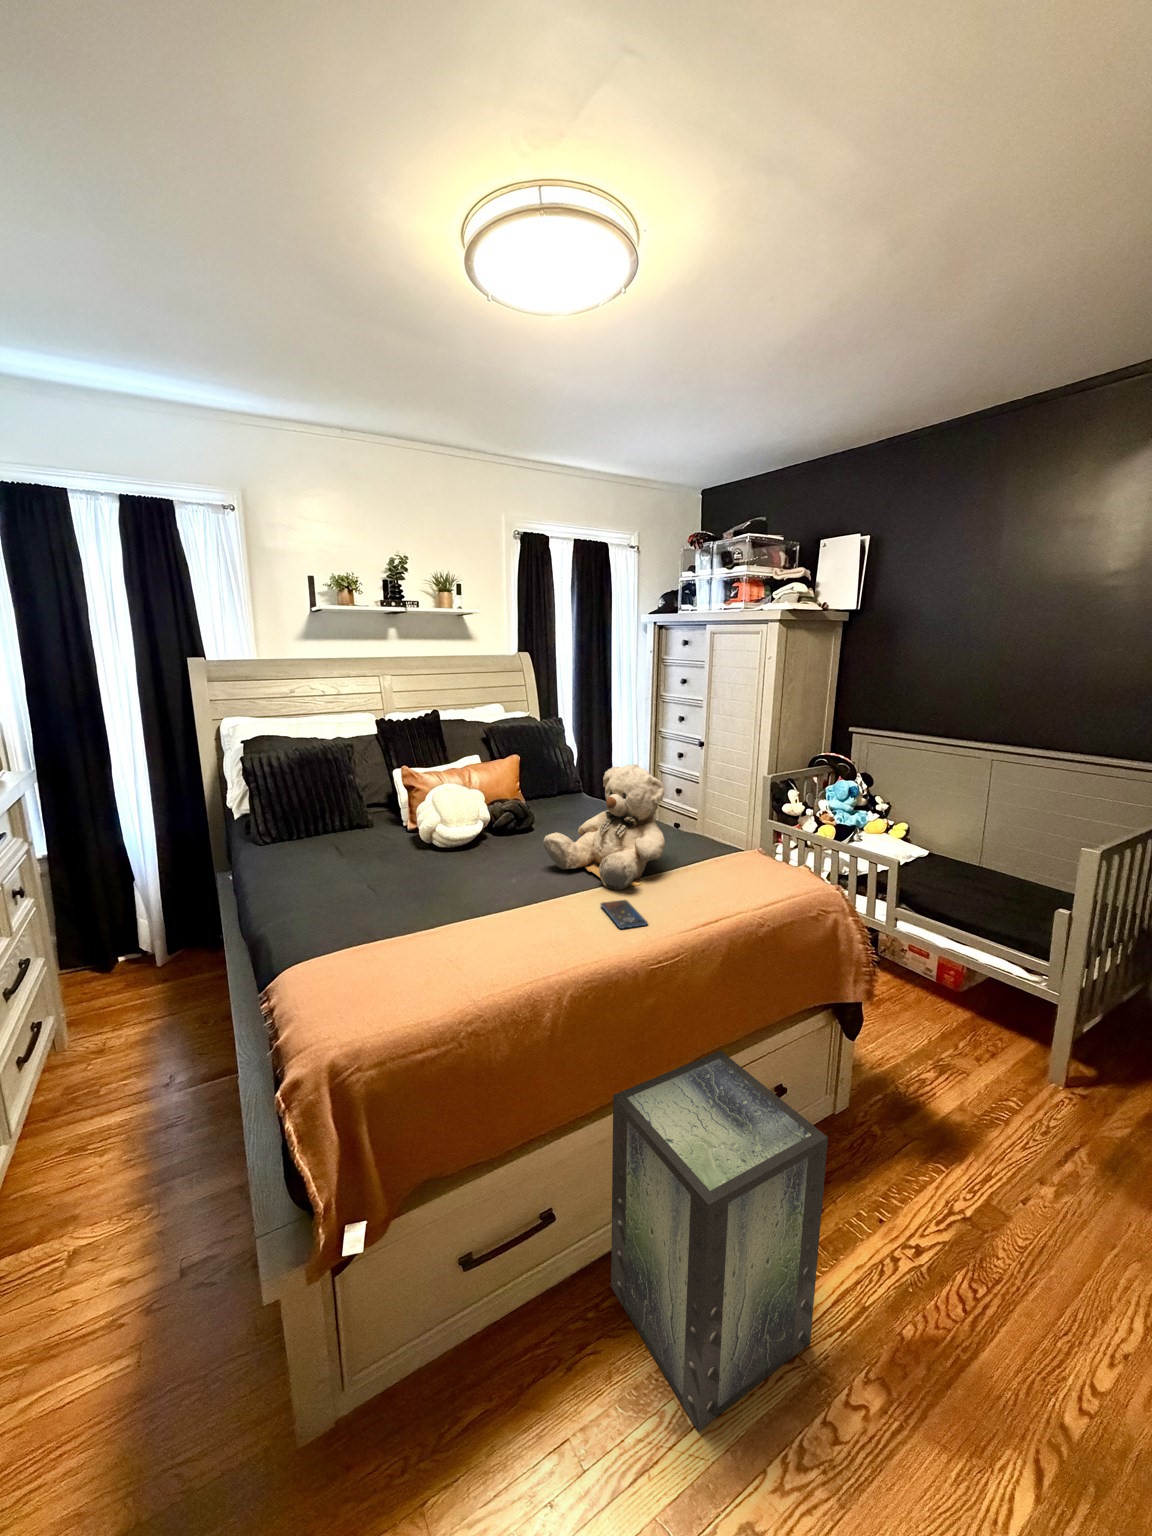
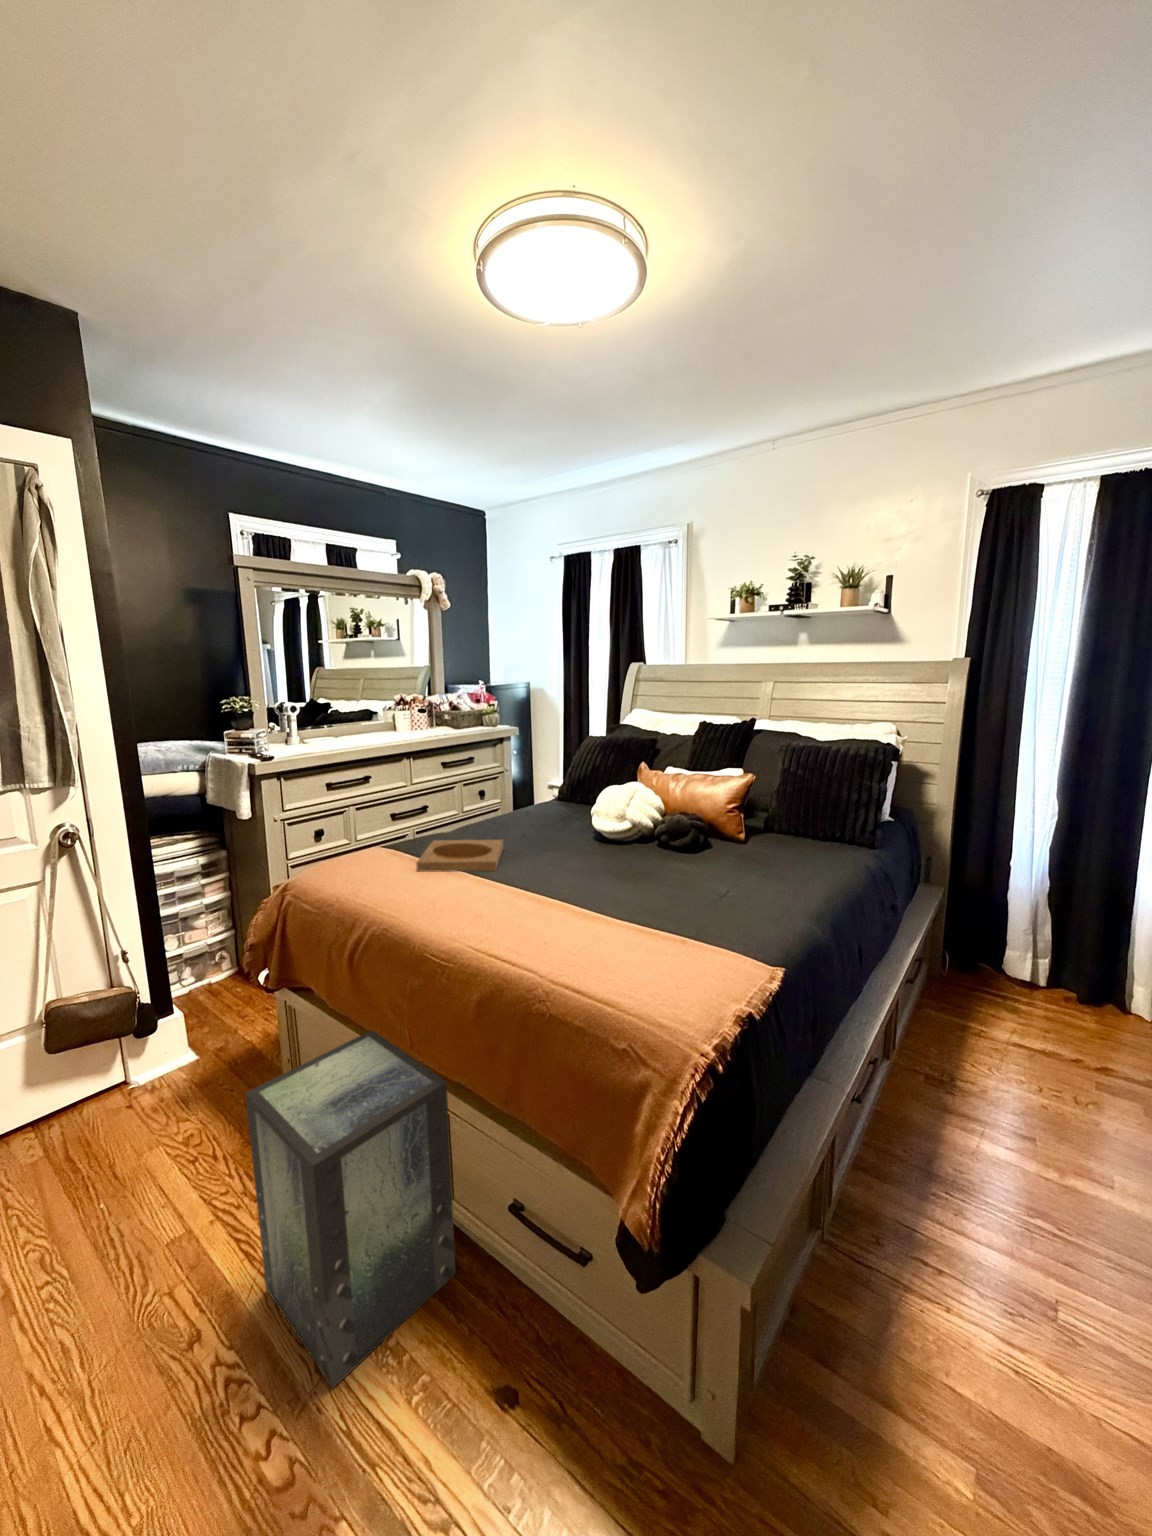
teddy bear: present [543,764,665,890] -> none [535,787,672,913]
tray: none [354,880,492,942] -> present [416,840,504,871]
smartphone: present [601,900,648,929] -> none [450,900,515,925]

